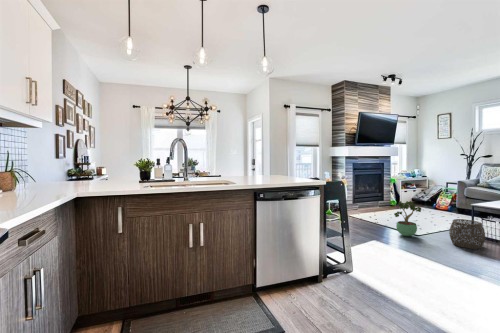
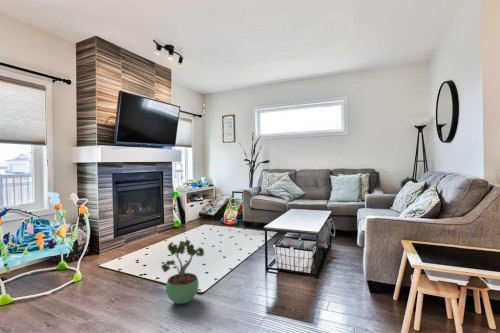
woven basket: present [449,219,485,249] -> none [243,256,287,309]

